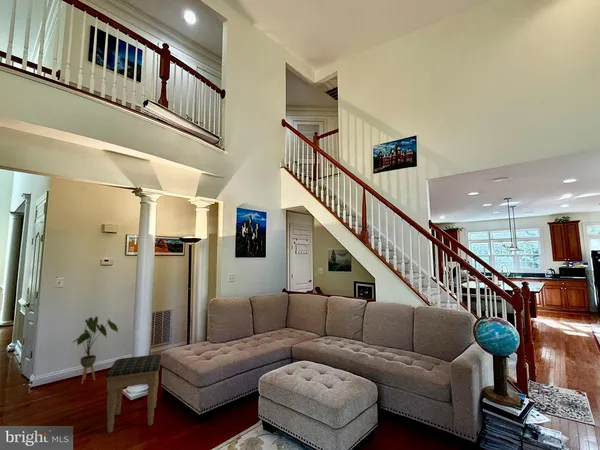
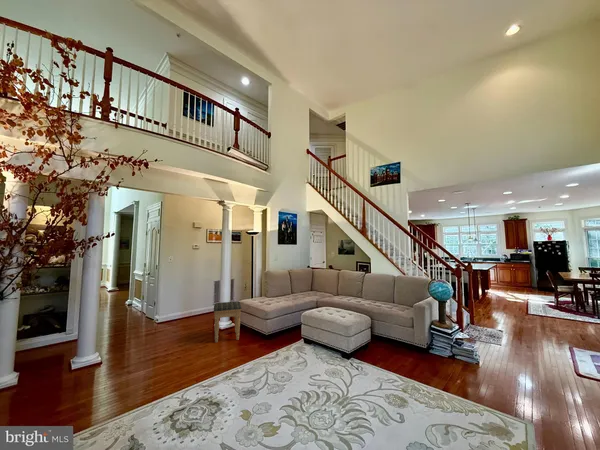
house plant: present [73,317,118,384] -> none [181,280,208,320]

